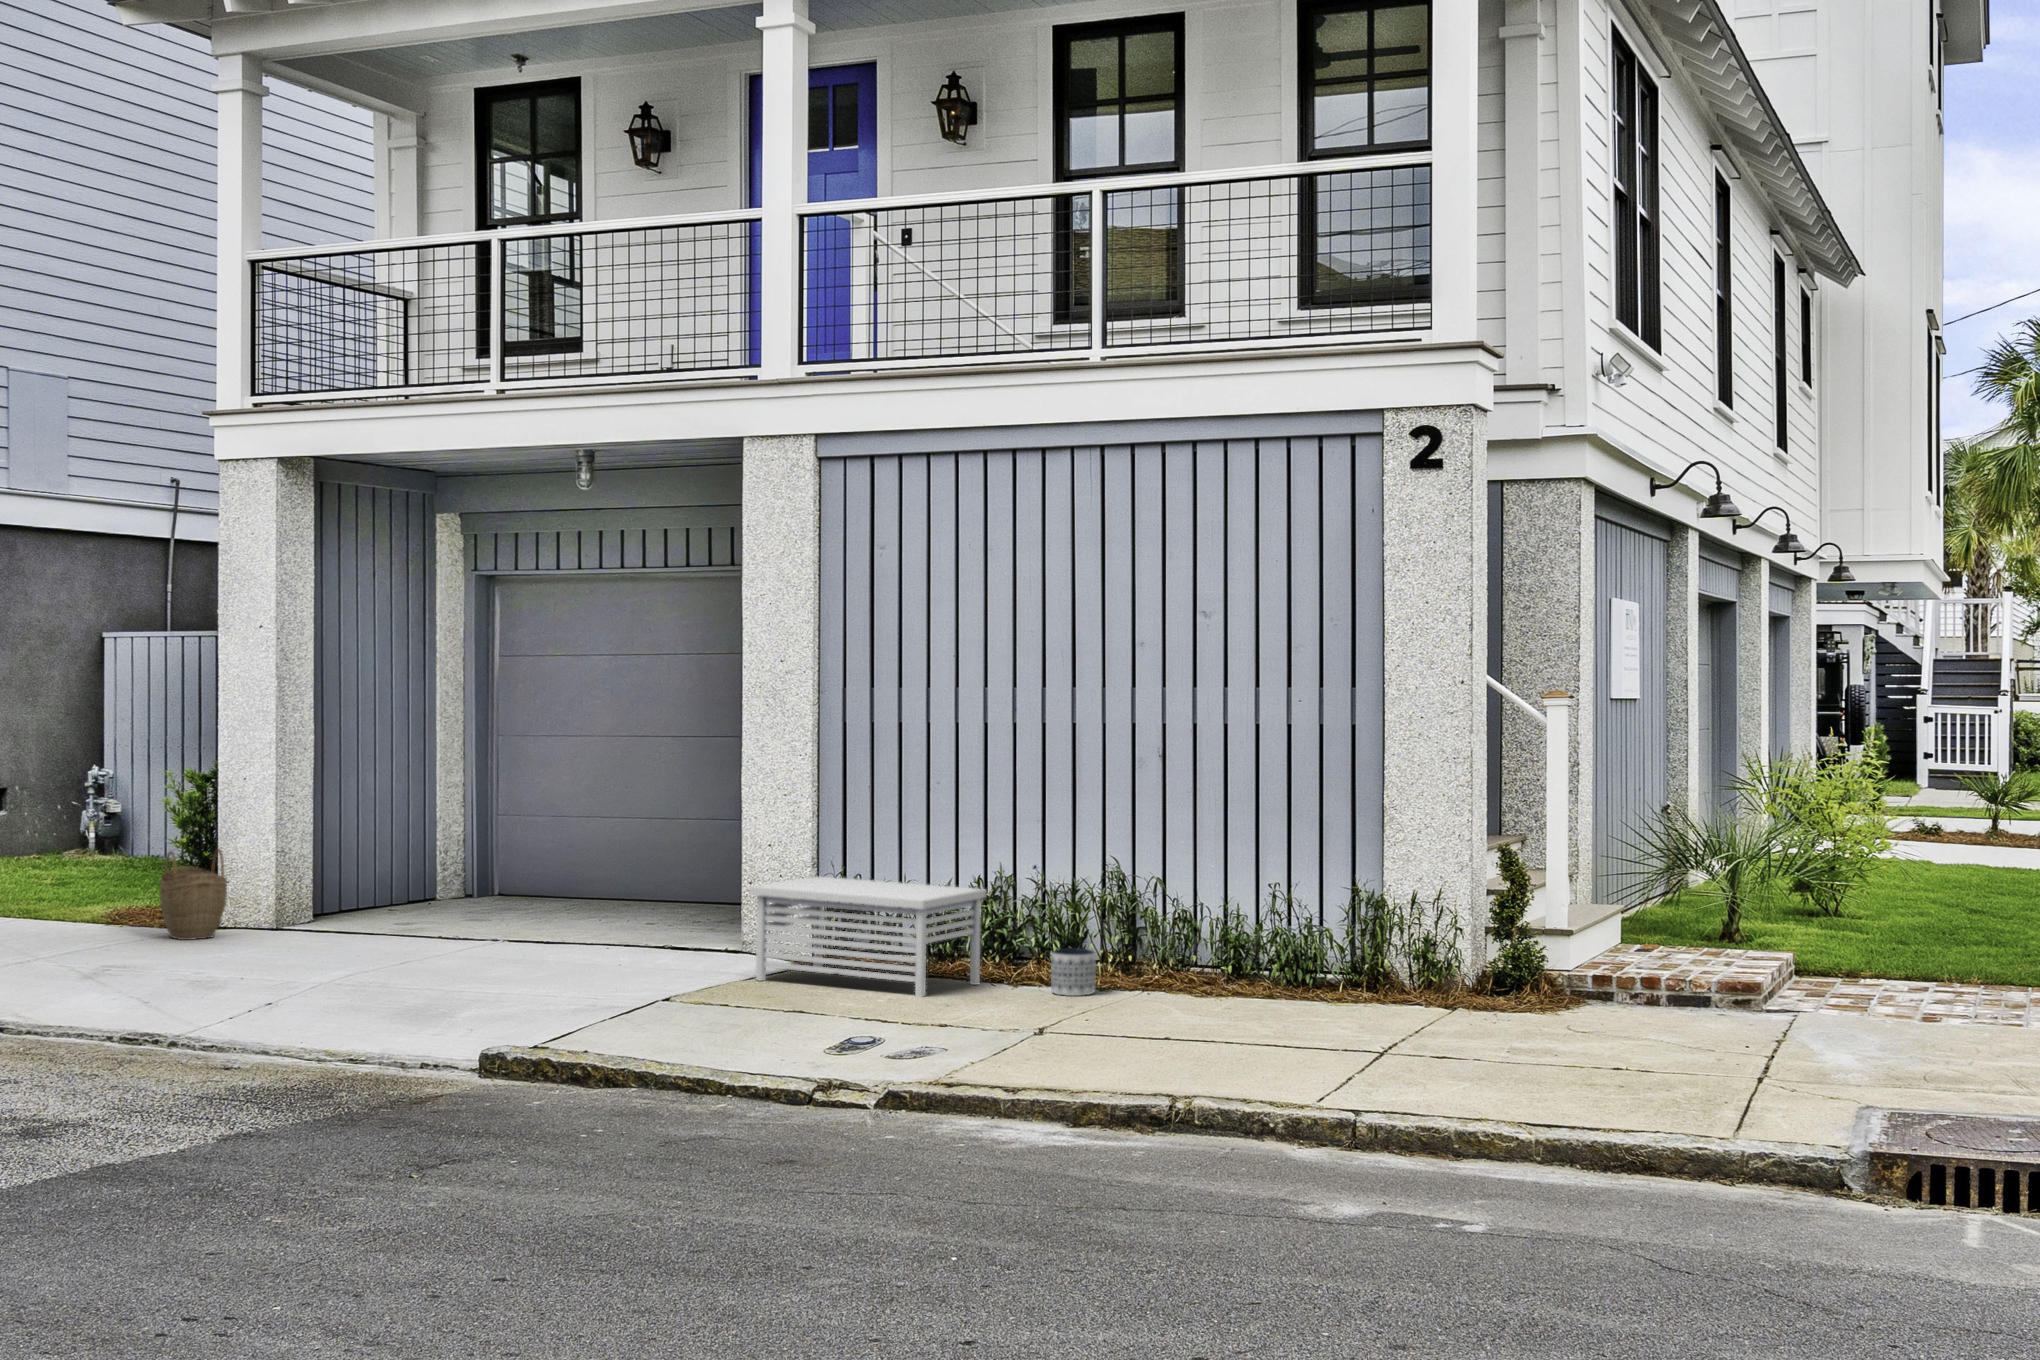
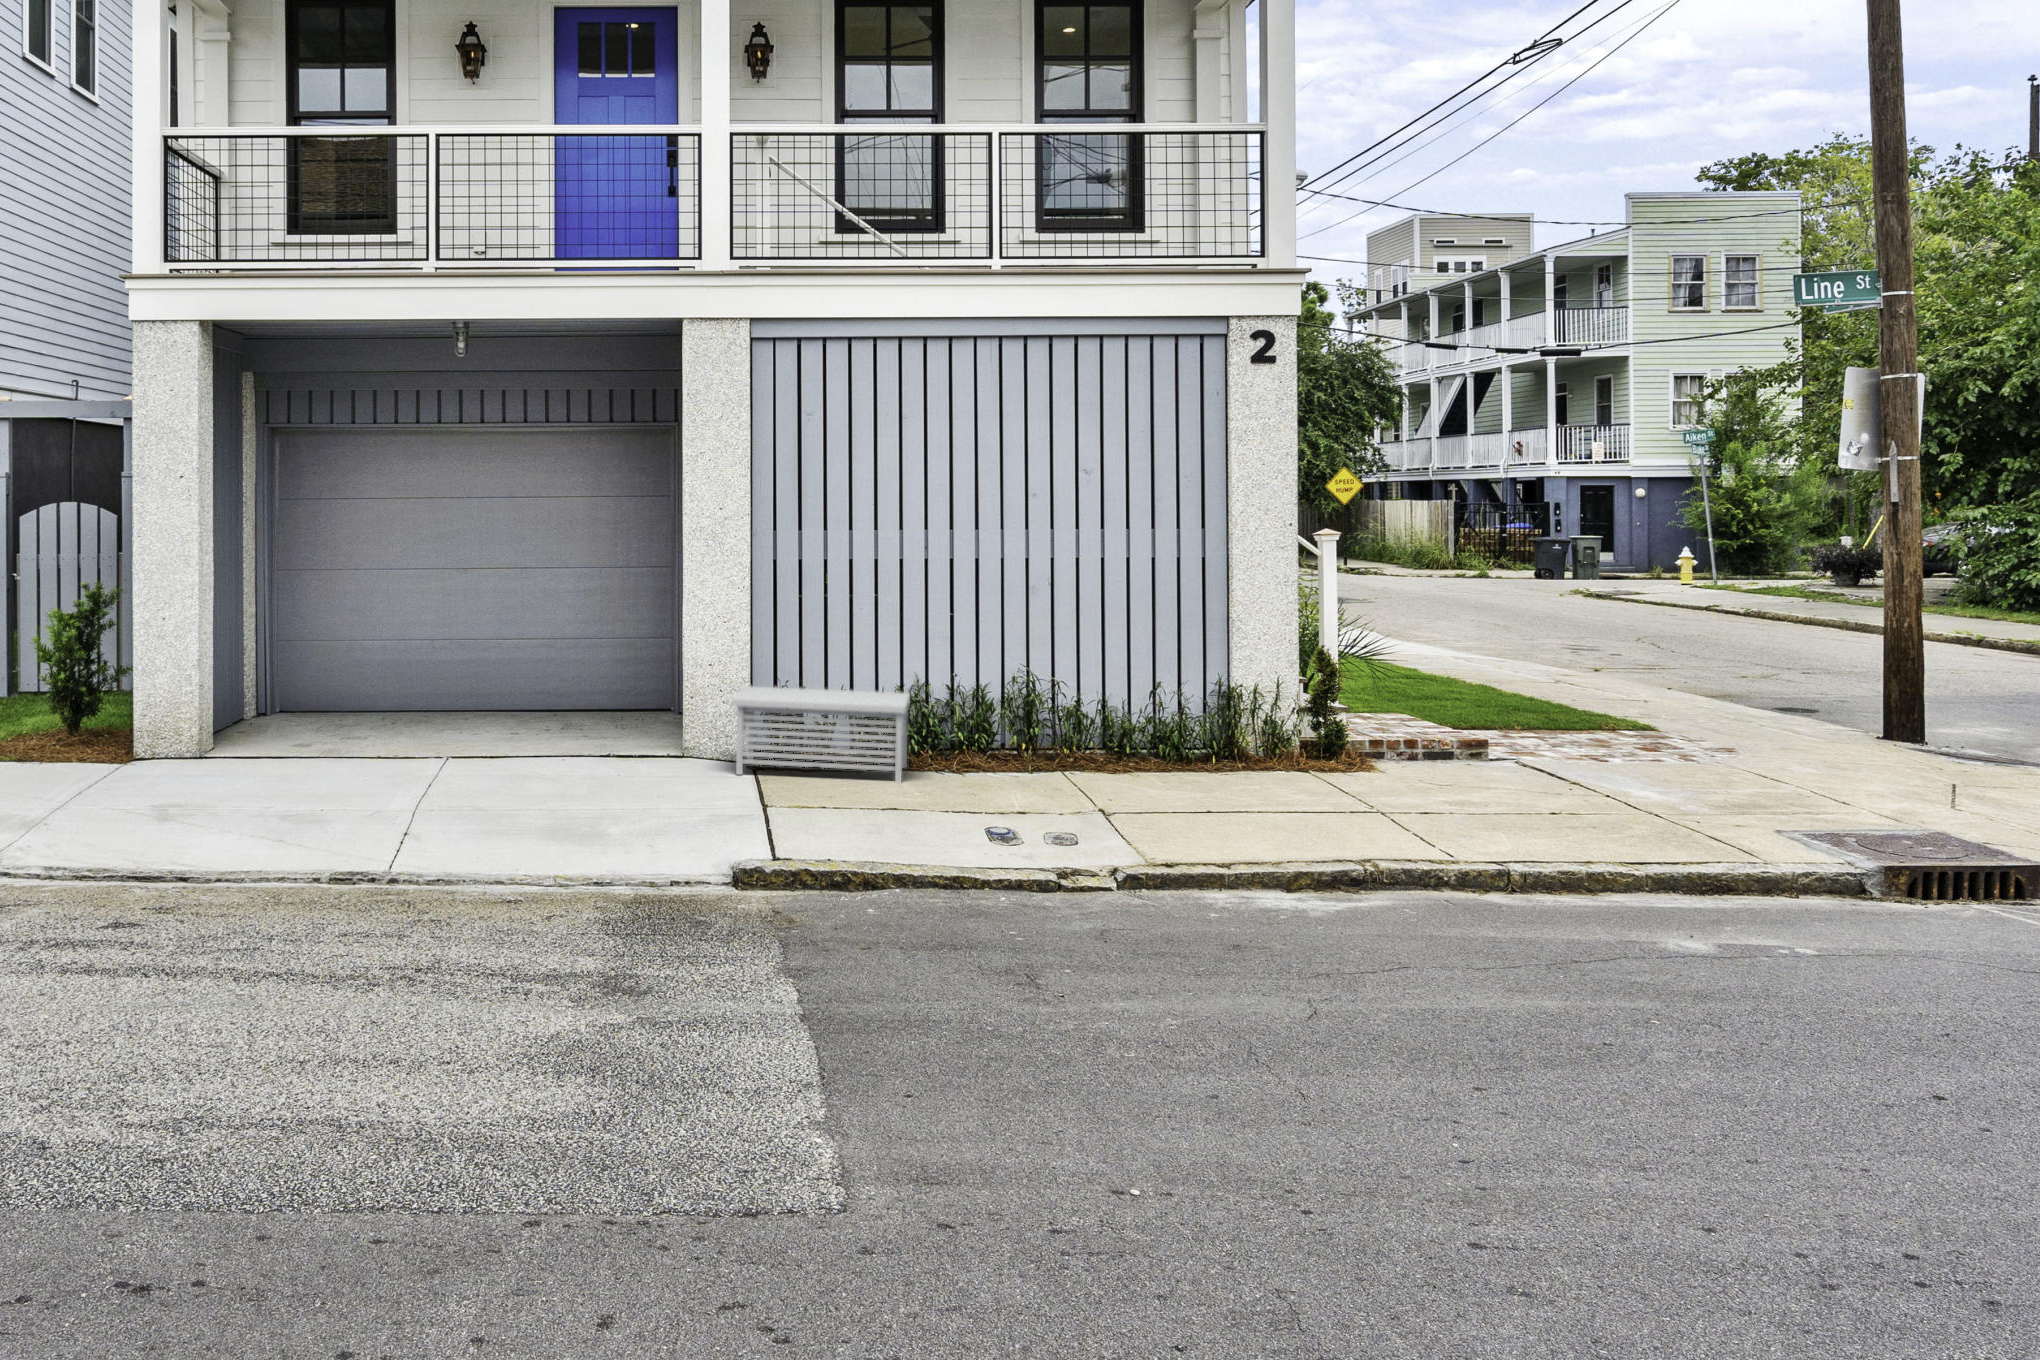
woven basket: present [160,849,227,940] -> none [102,680,171,764]
planter: present [1051,949,1096,996] -> none [976,737,1011,774]

